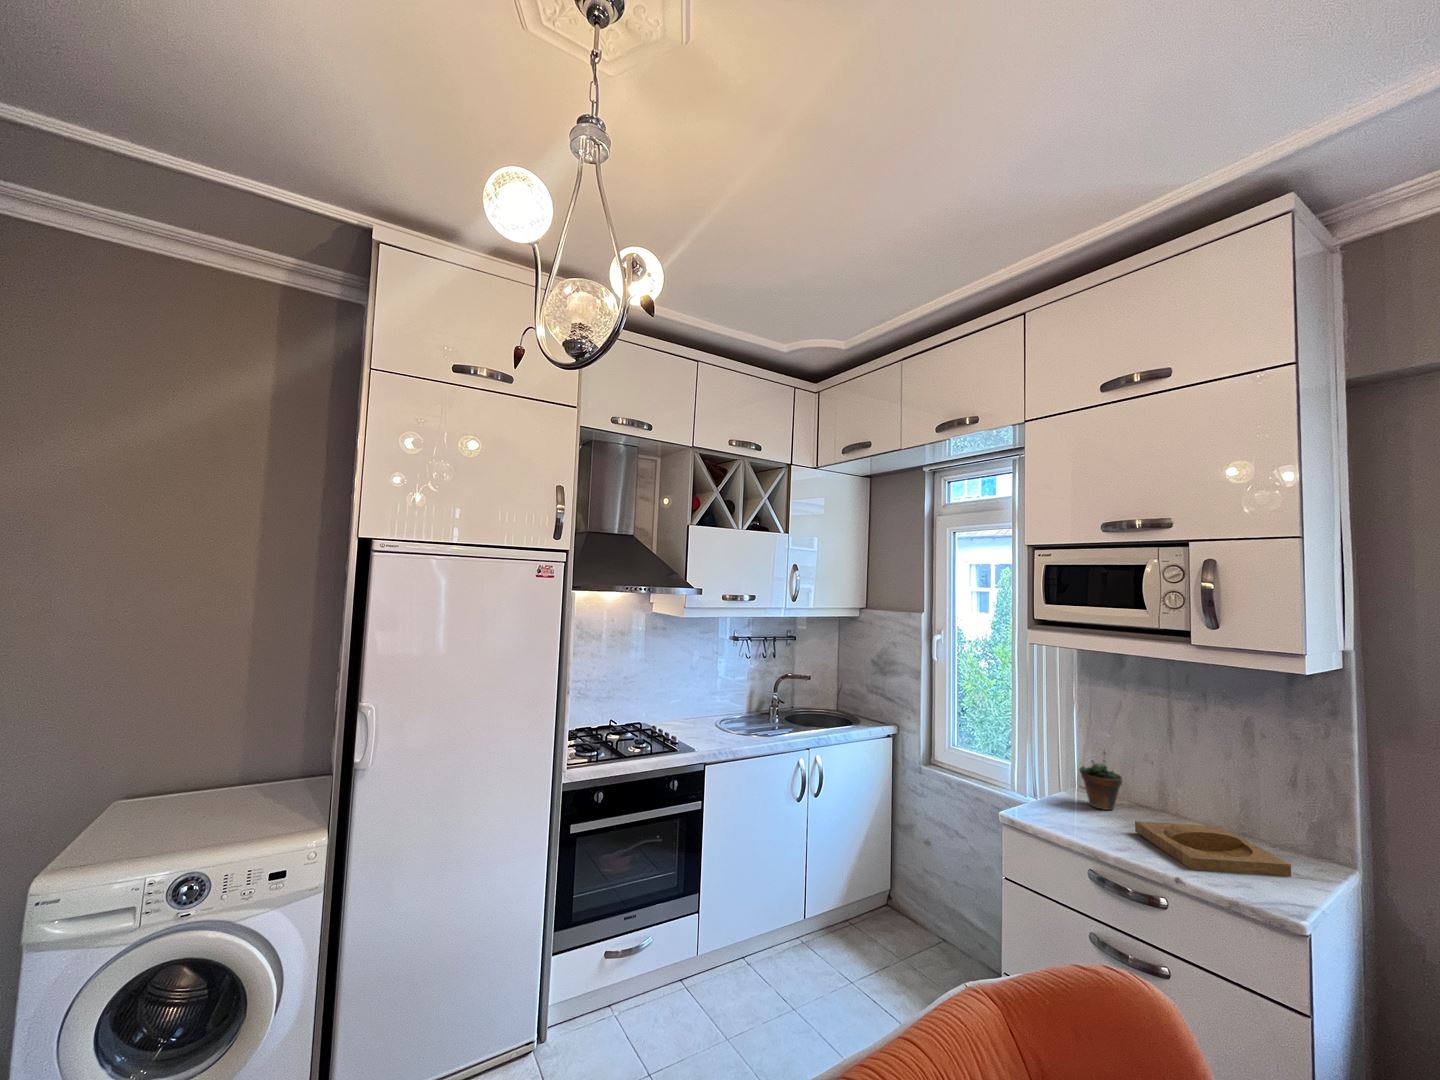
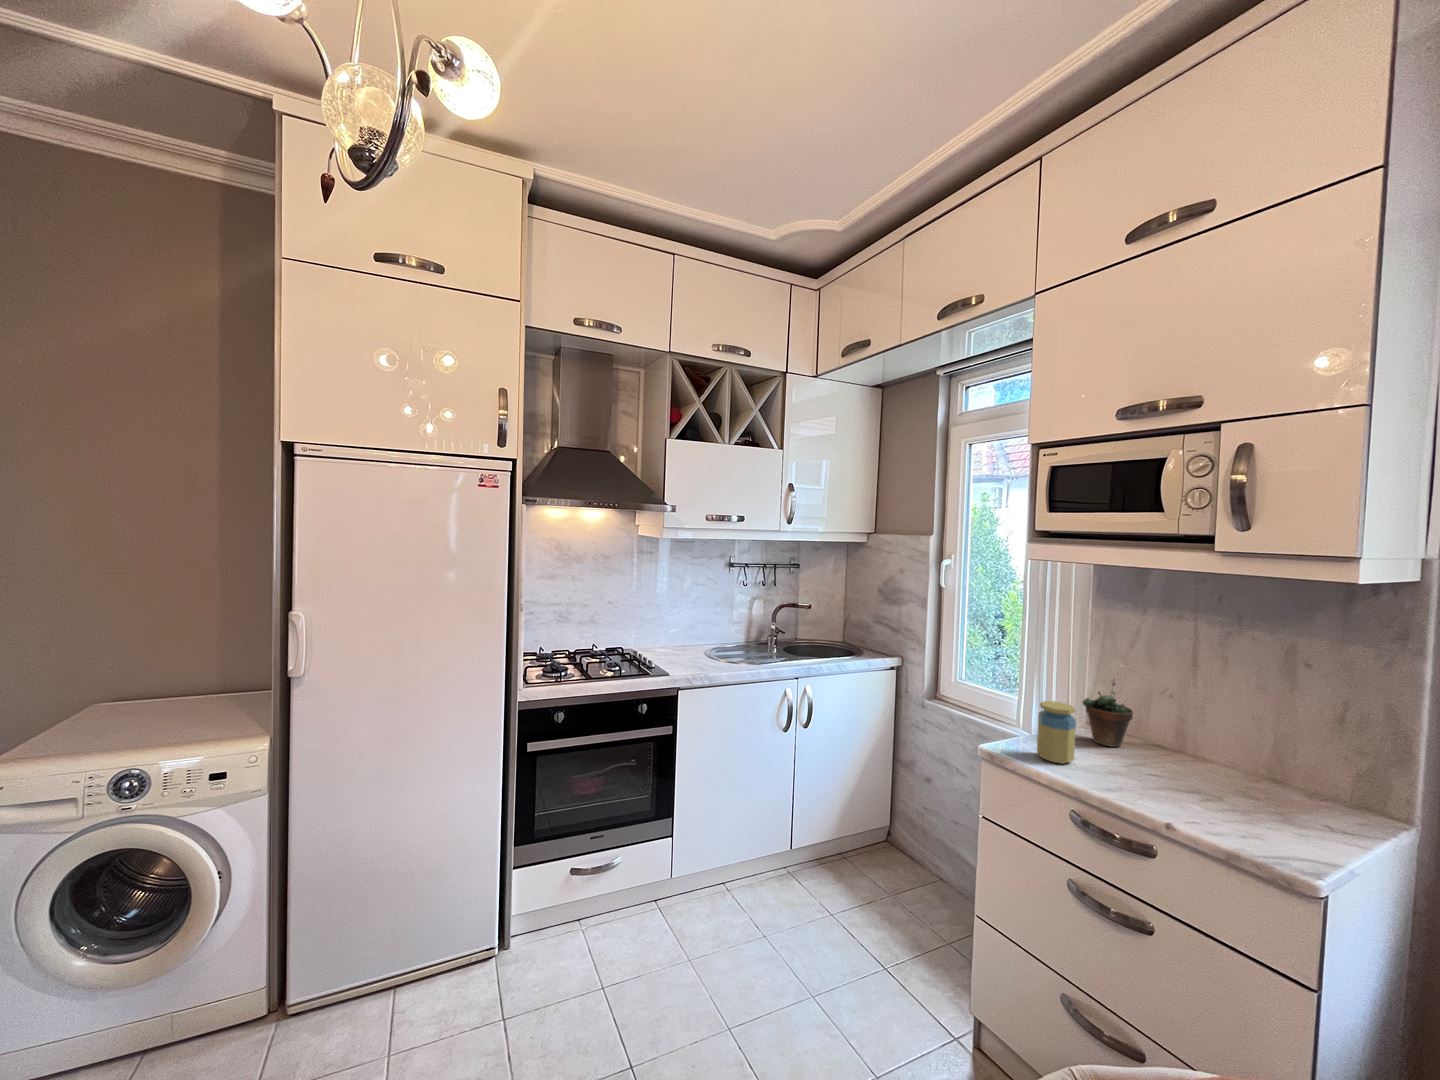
jar: none [1049,771,1082,827] -> present [1037,701,1076,764]
tray: present [1135,821,1291,876] -> none [1137,759,1323,829]

